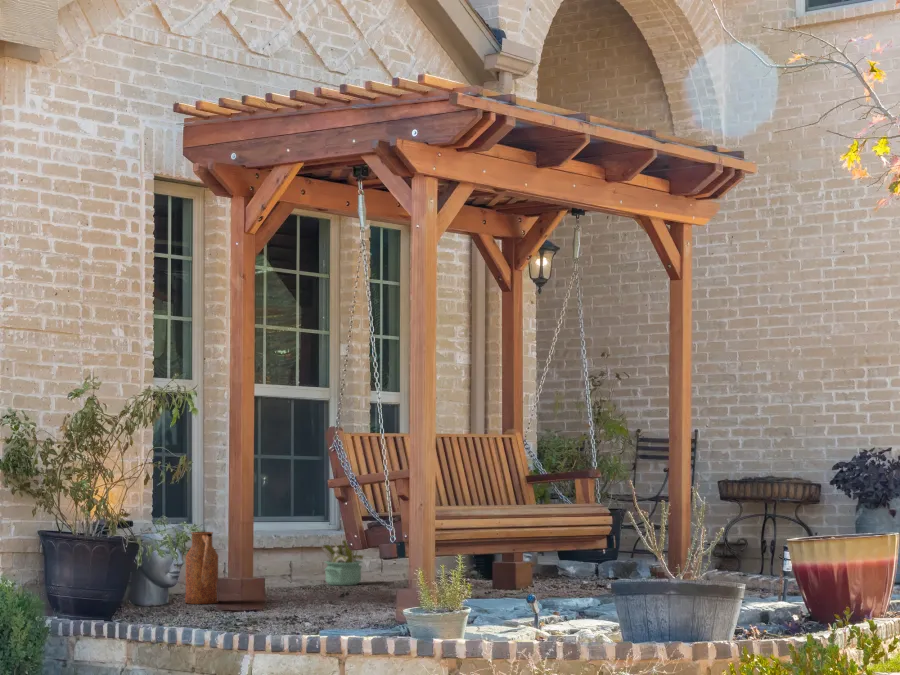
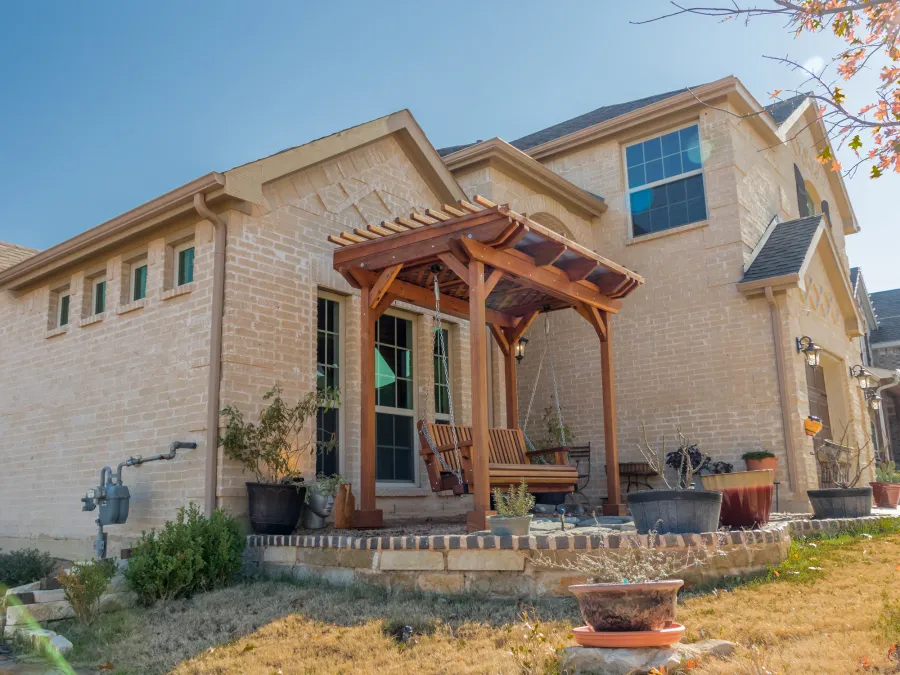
decorative plant: present [323,540,363,585] -> none [415,493,440,520]

